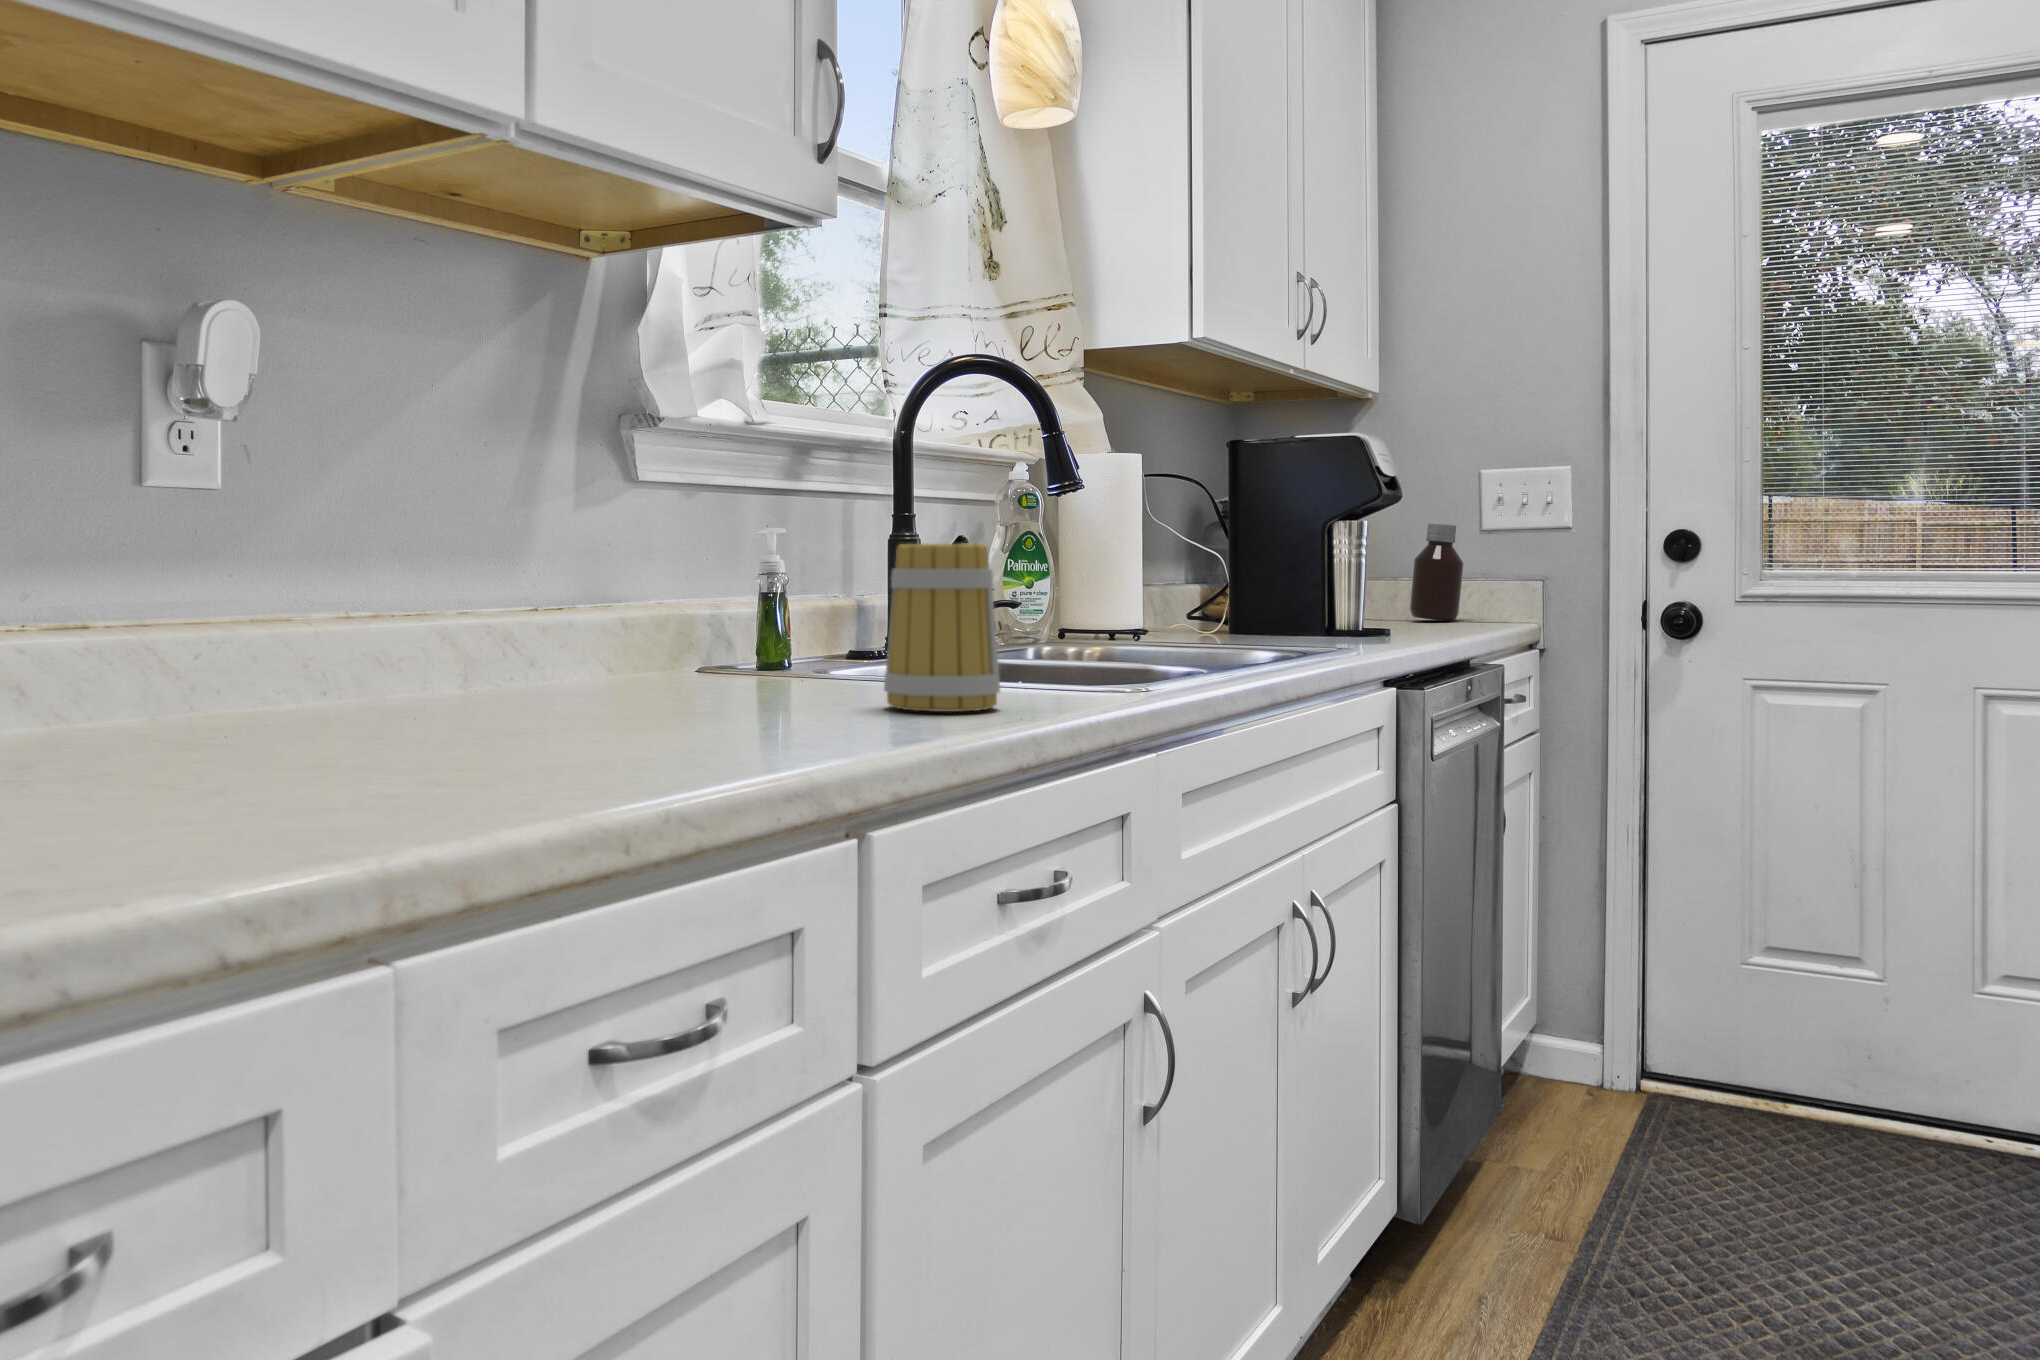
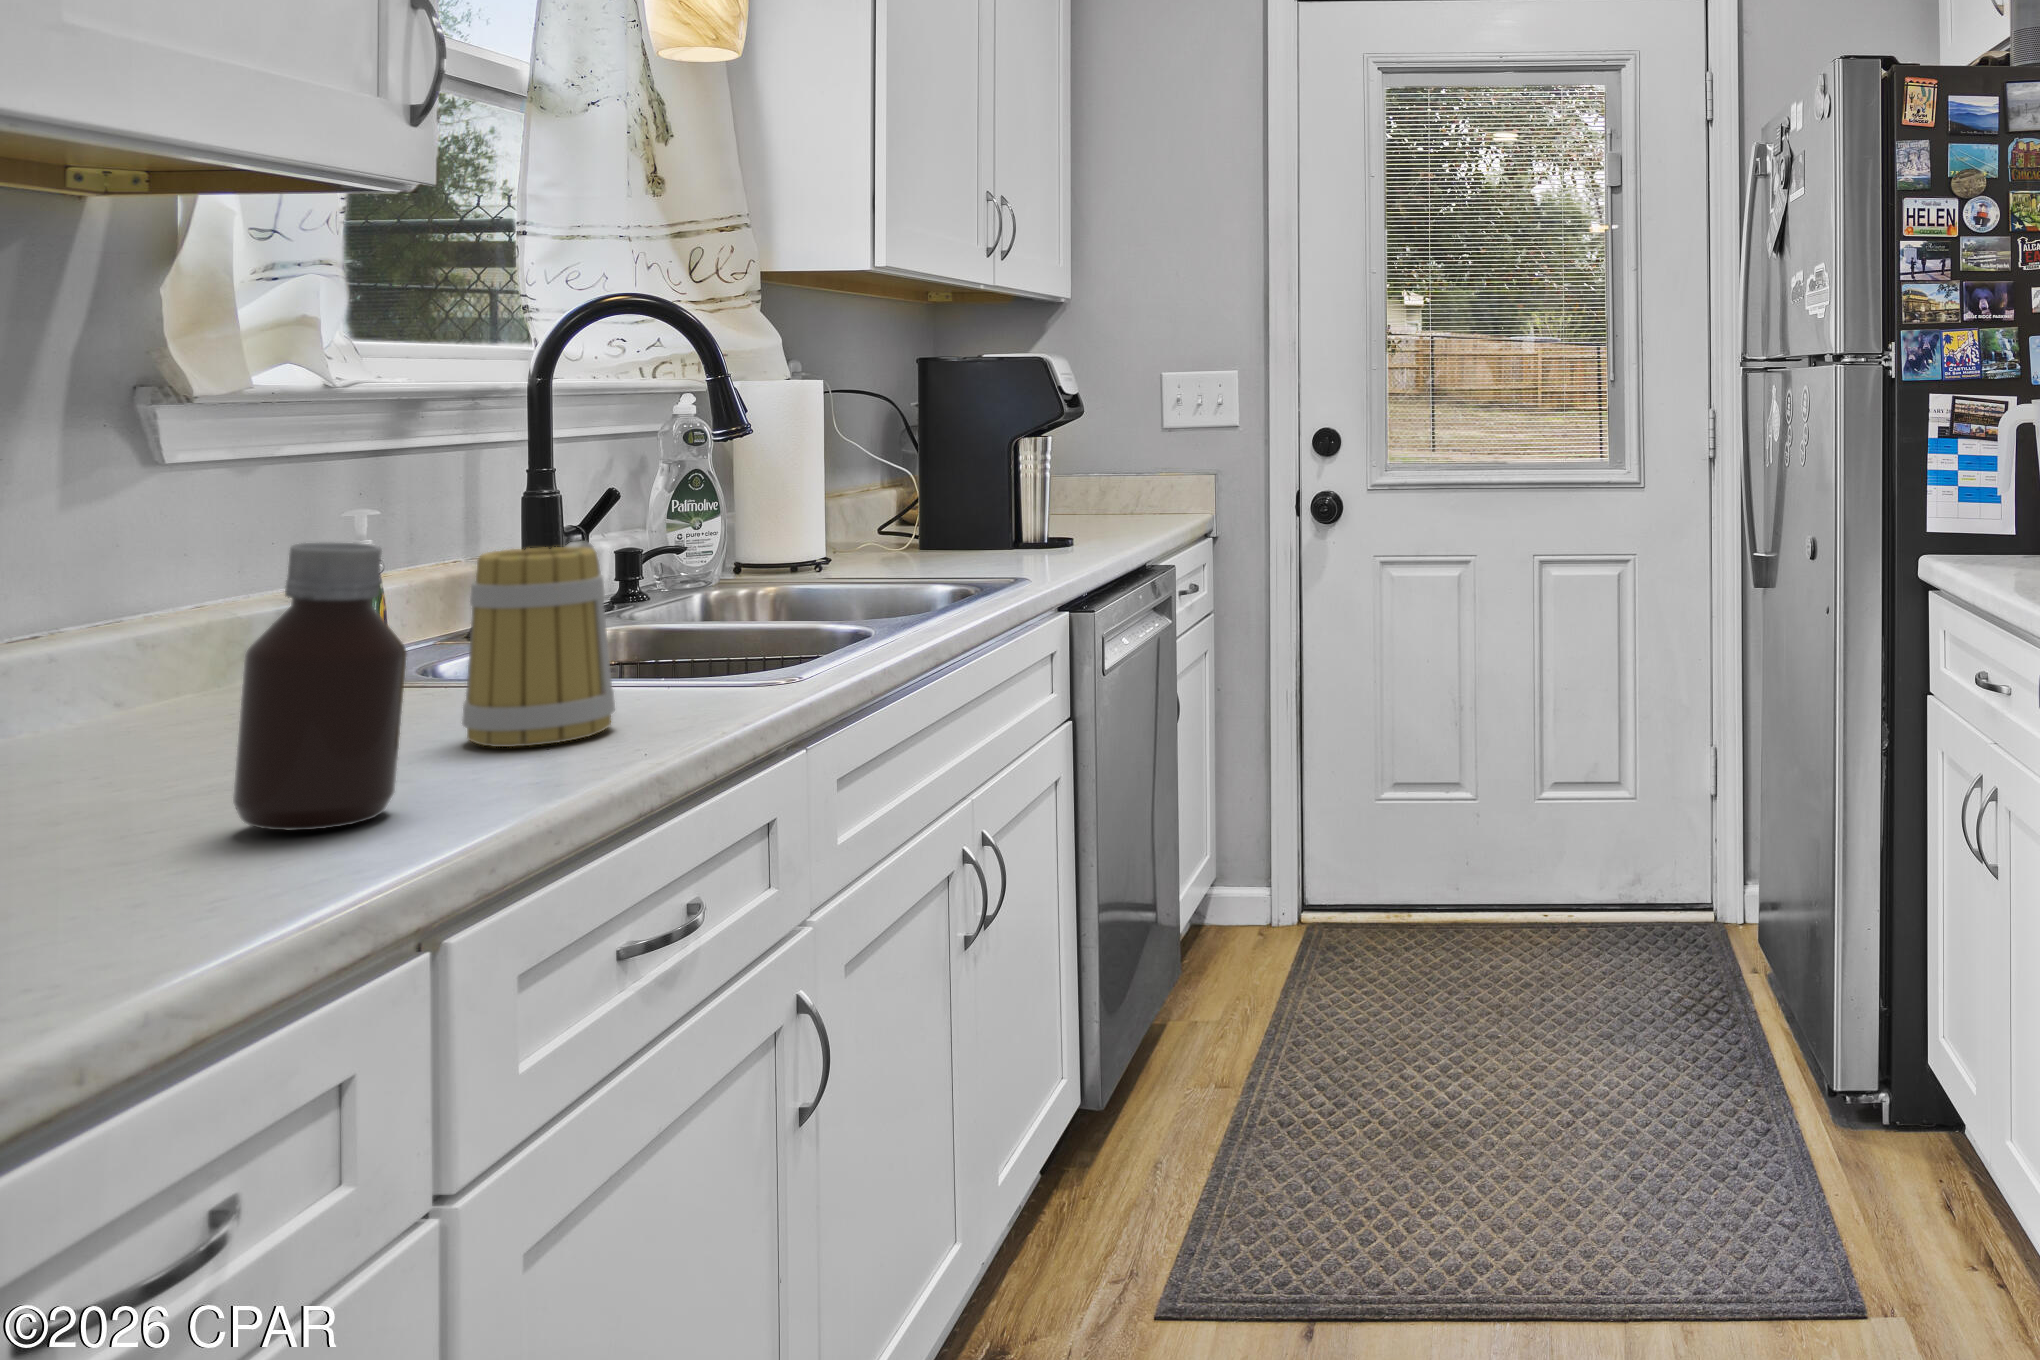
bottle: present [1410,523,1463,621] -> present [233,543,407,830]

